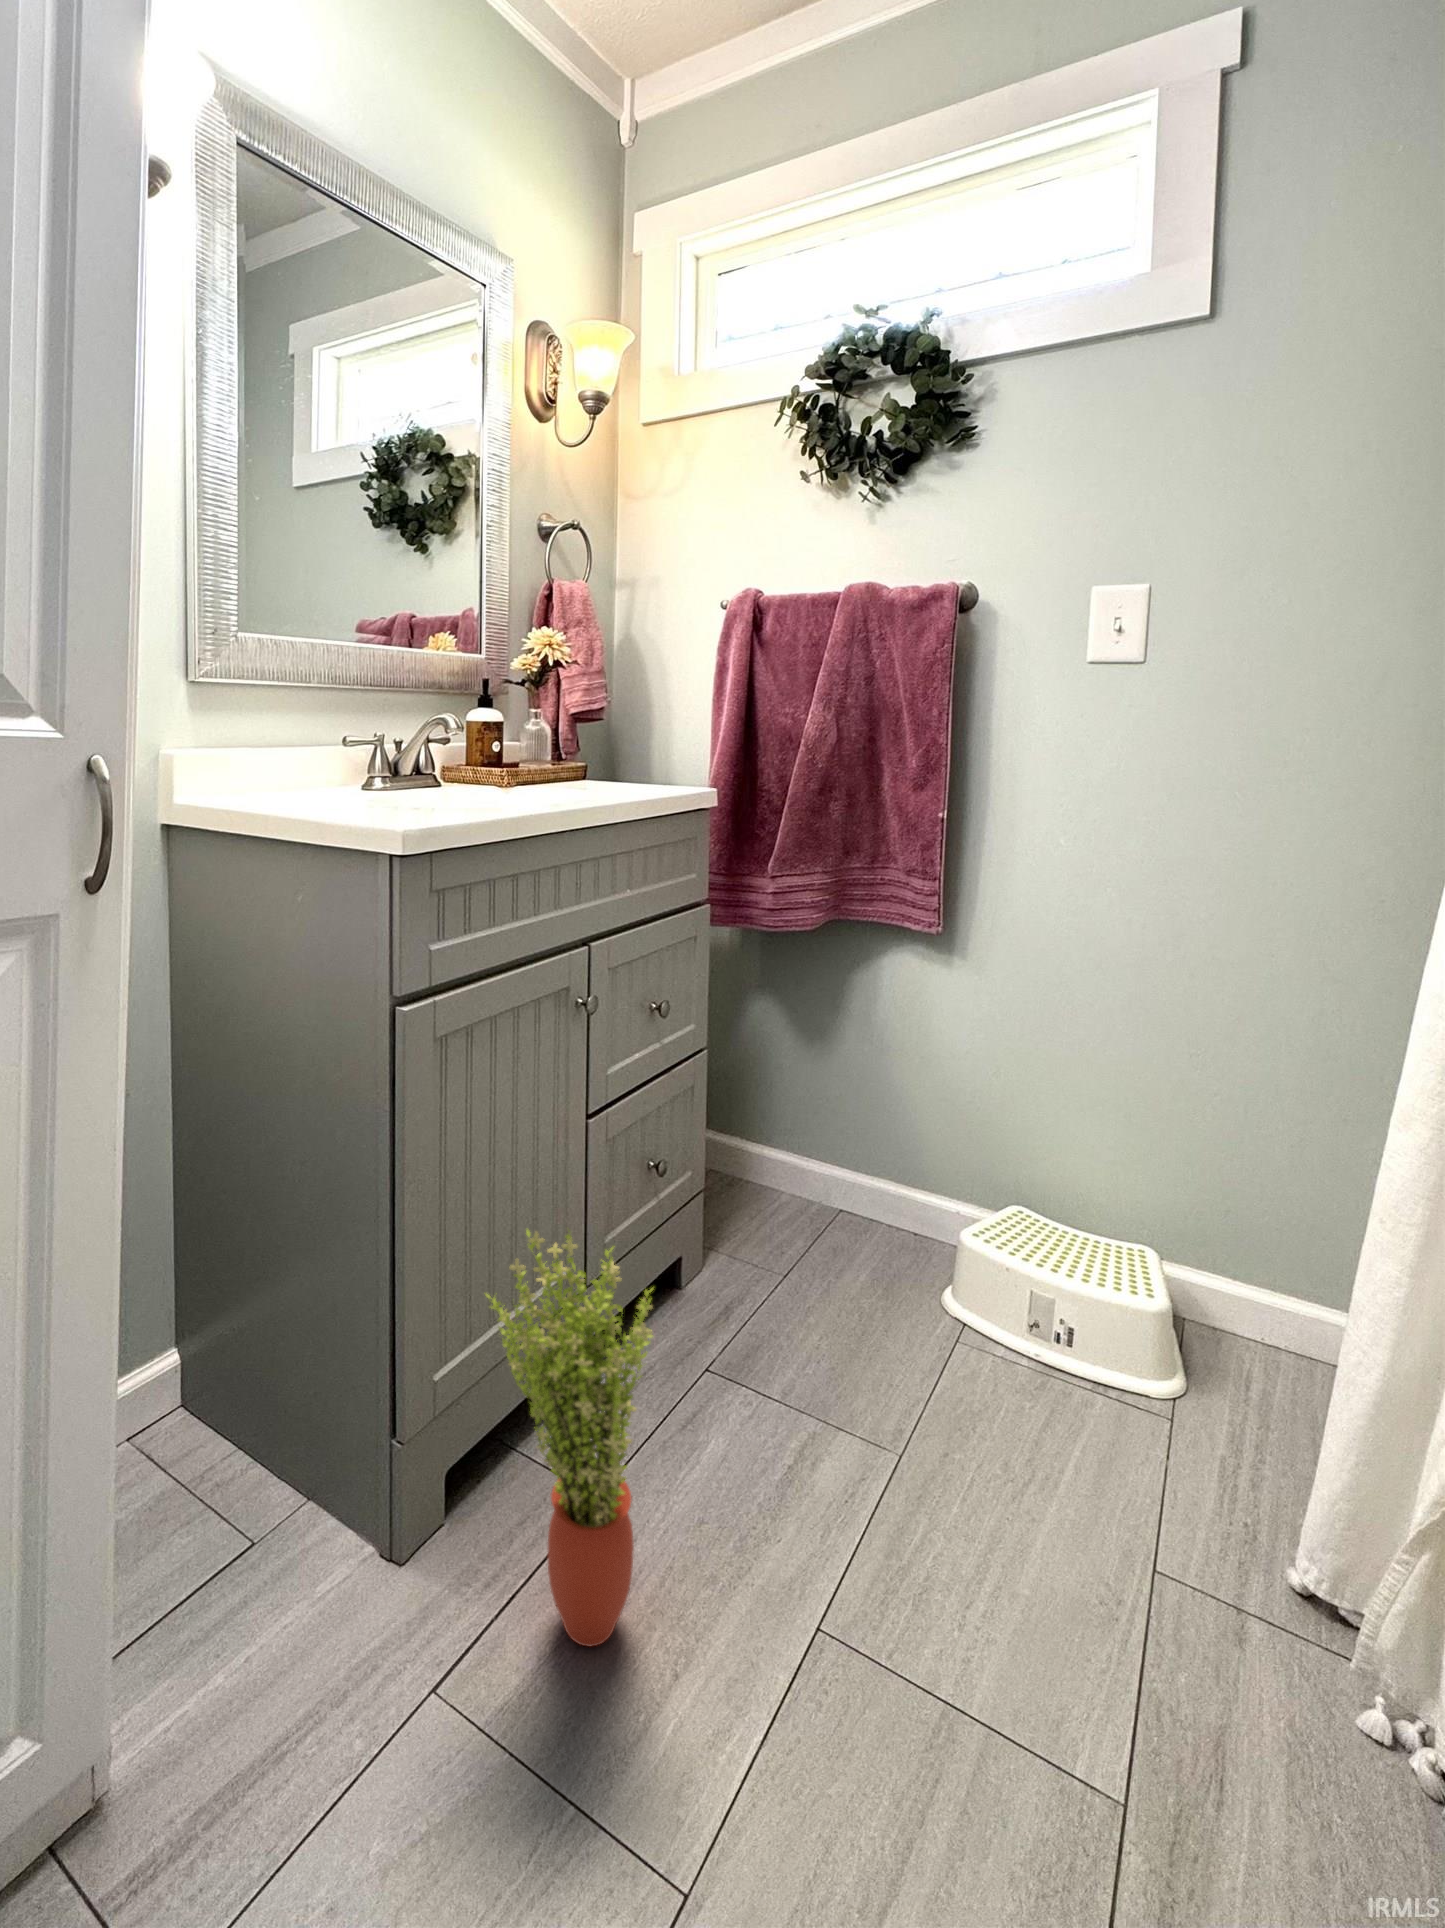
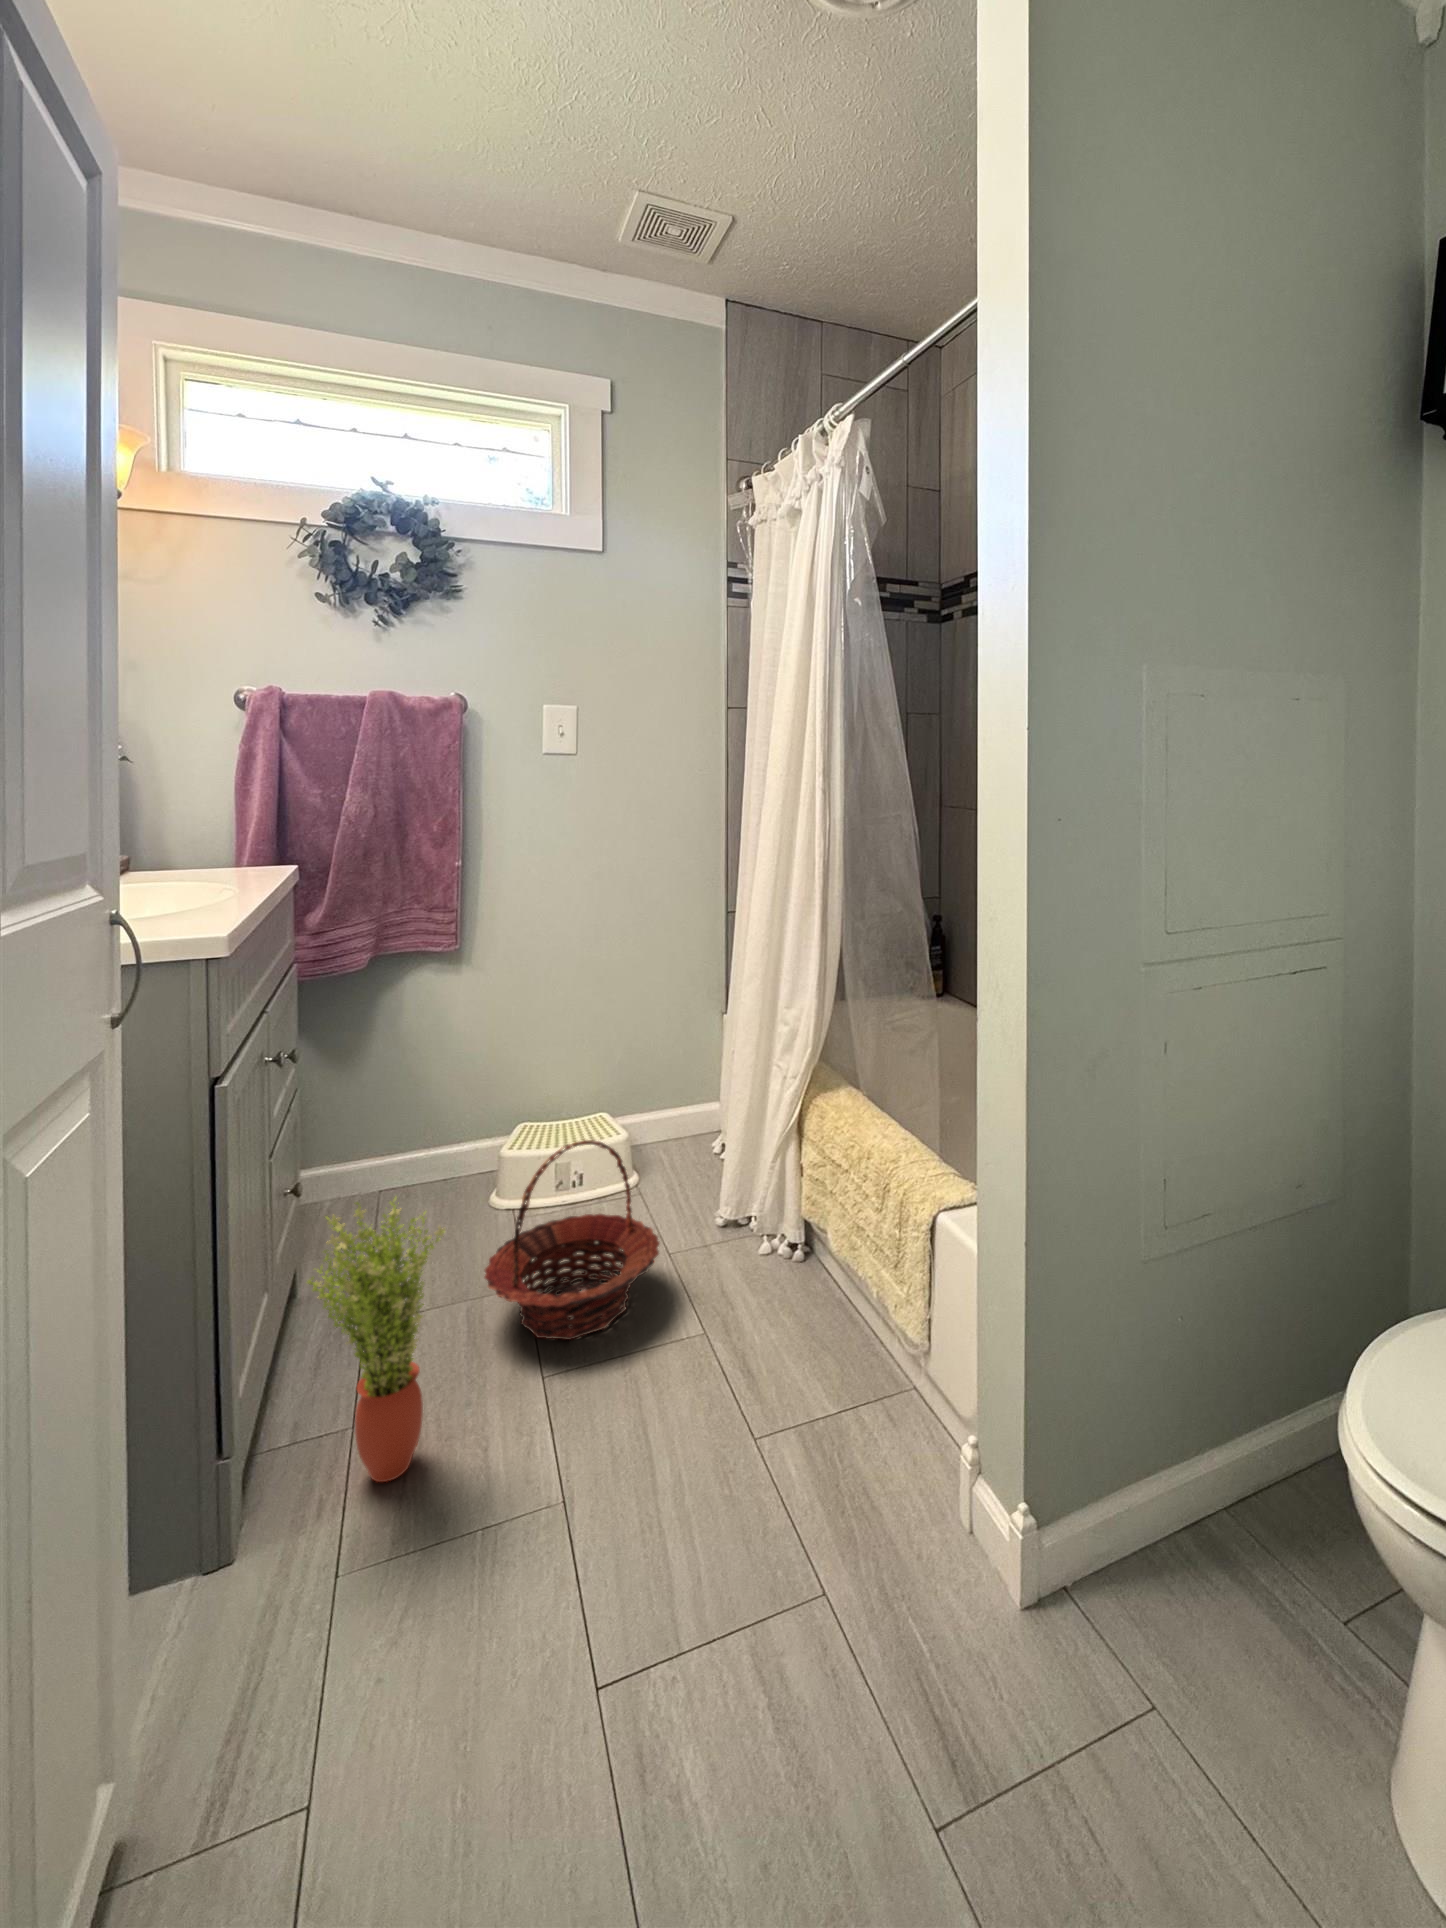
basket: none [812,1286,1125,1650] -> present [485,1140,660,1340]

